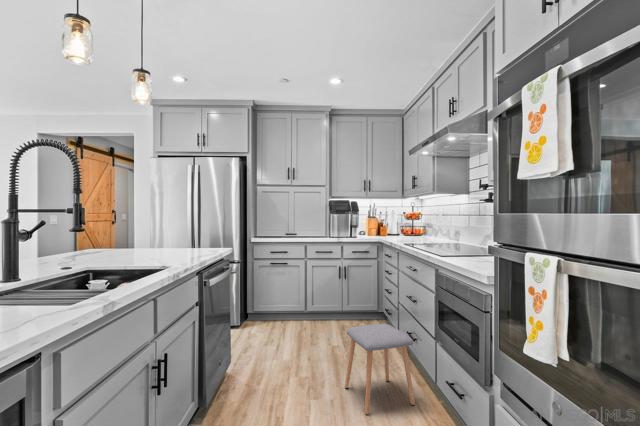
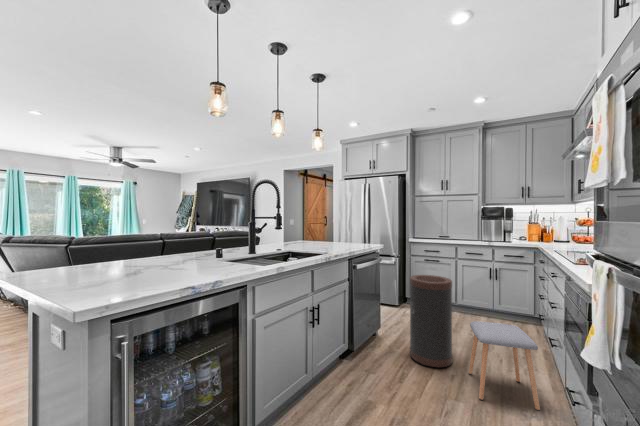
trash can: none [277,281,326,395] -> present [410,275,452,367]

